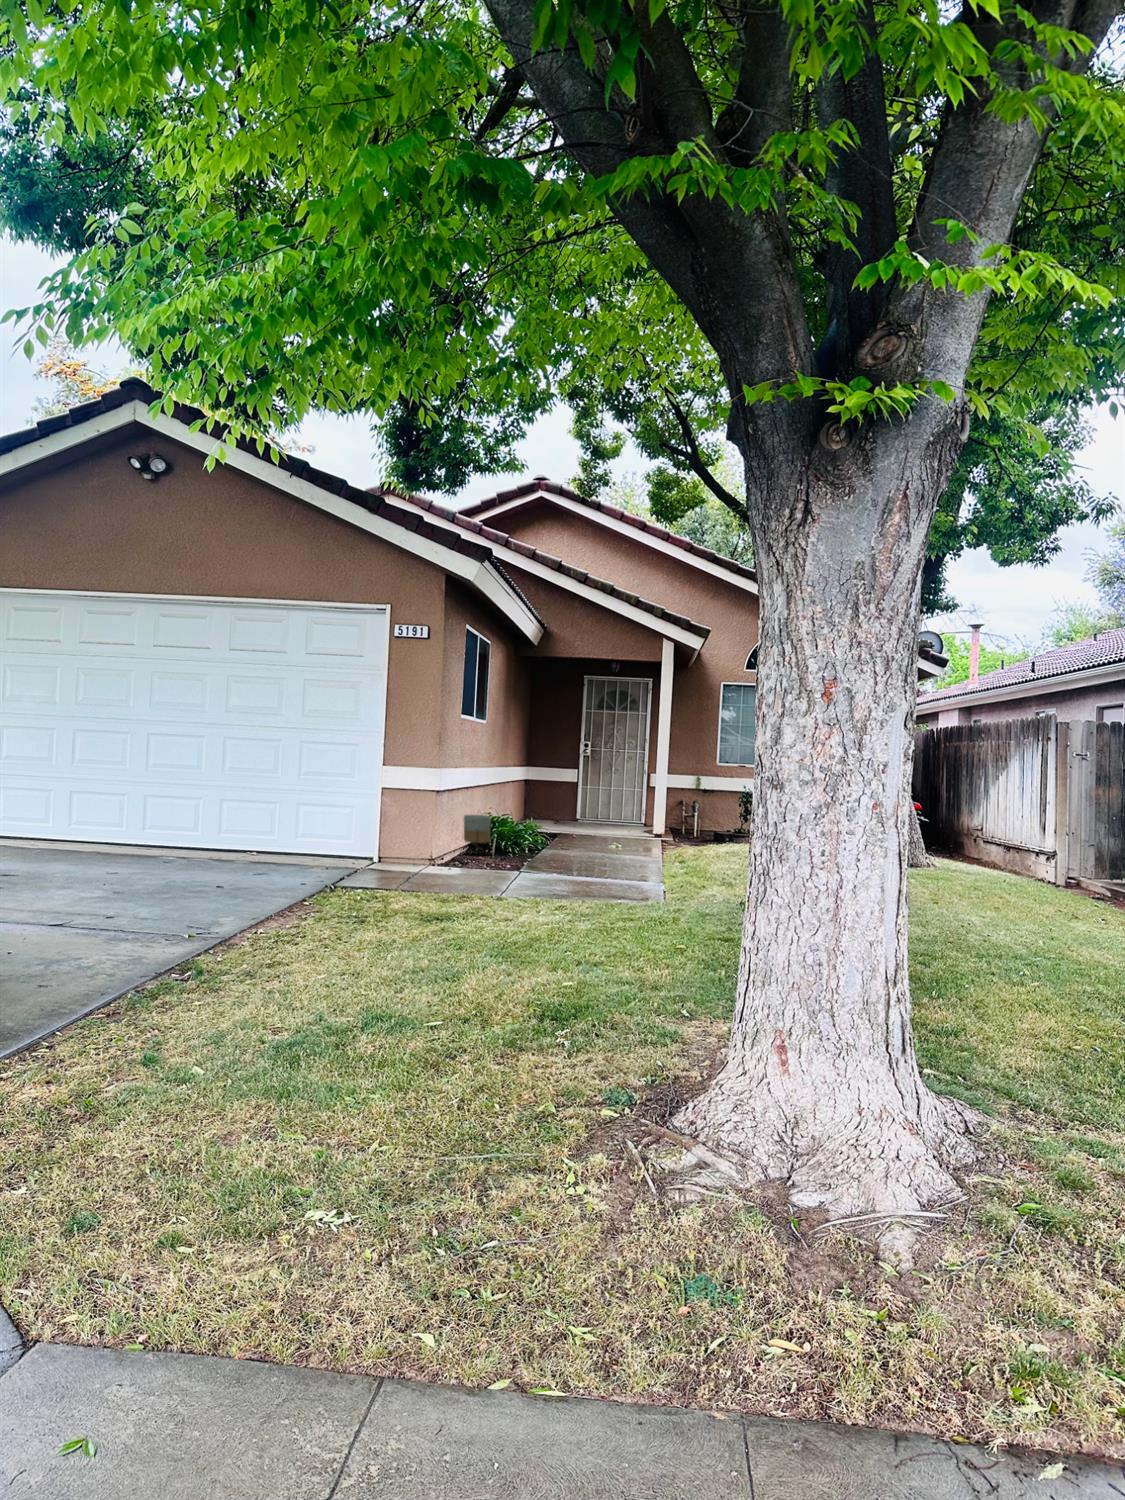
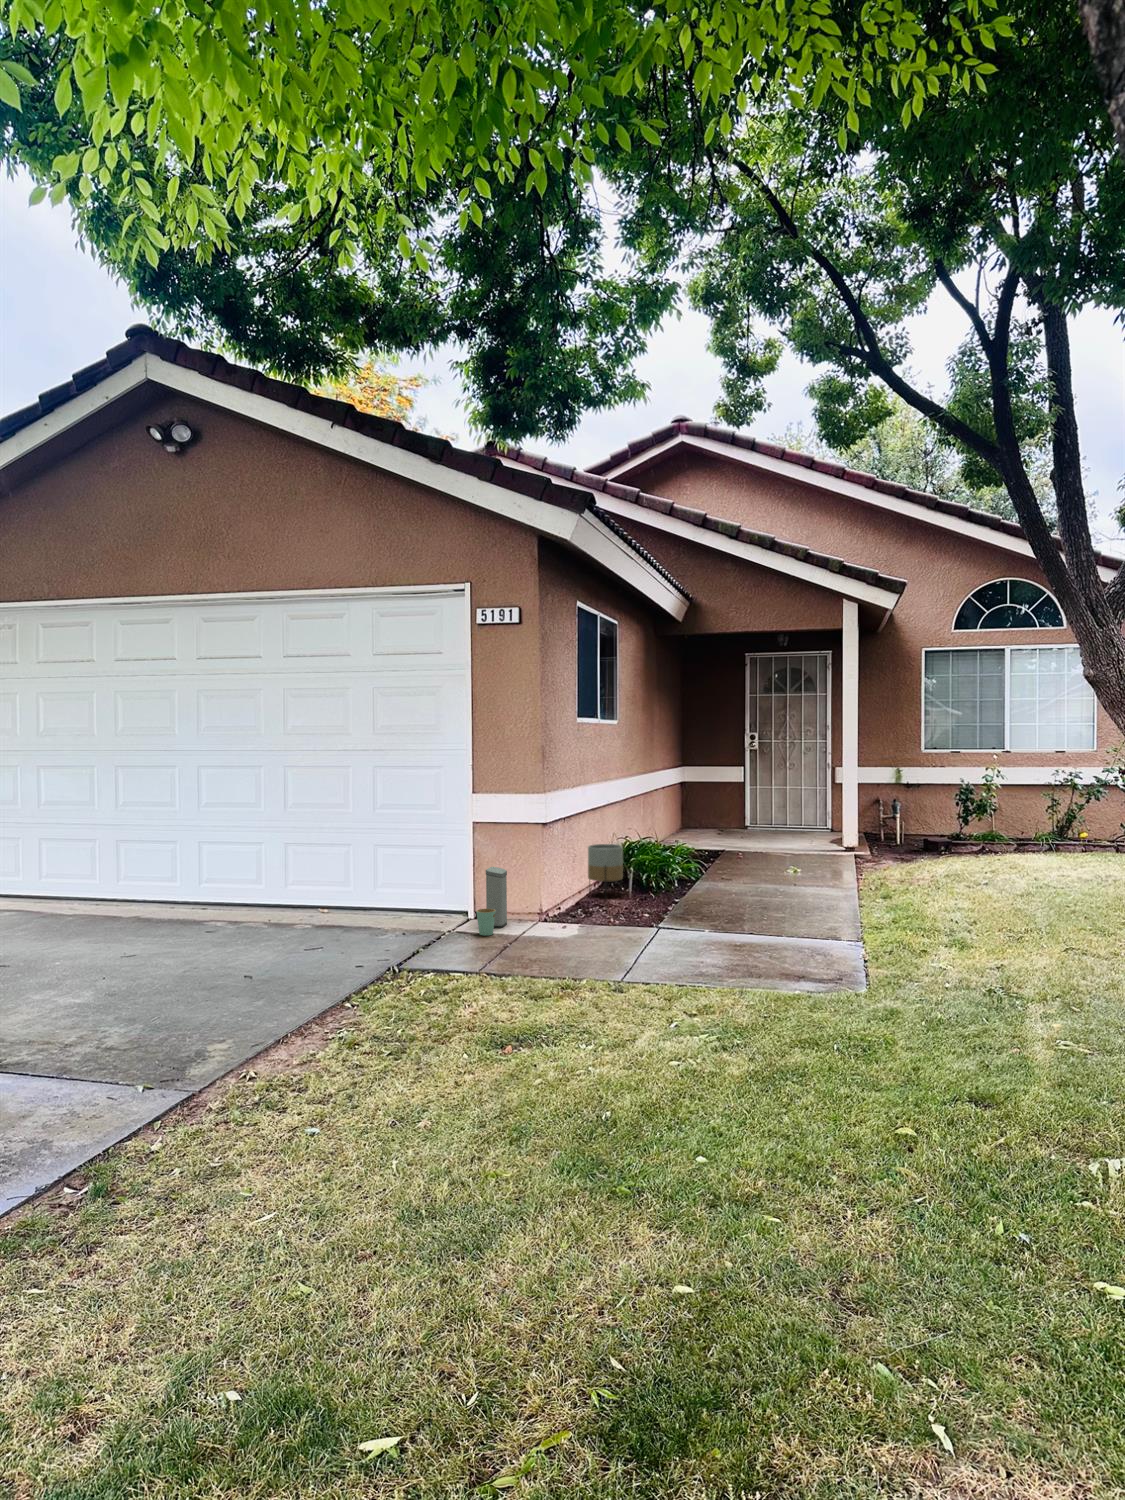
trash can: none [387,822,408,871] -> present [476,867,507,936]

